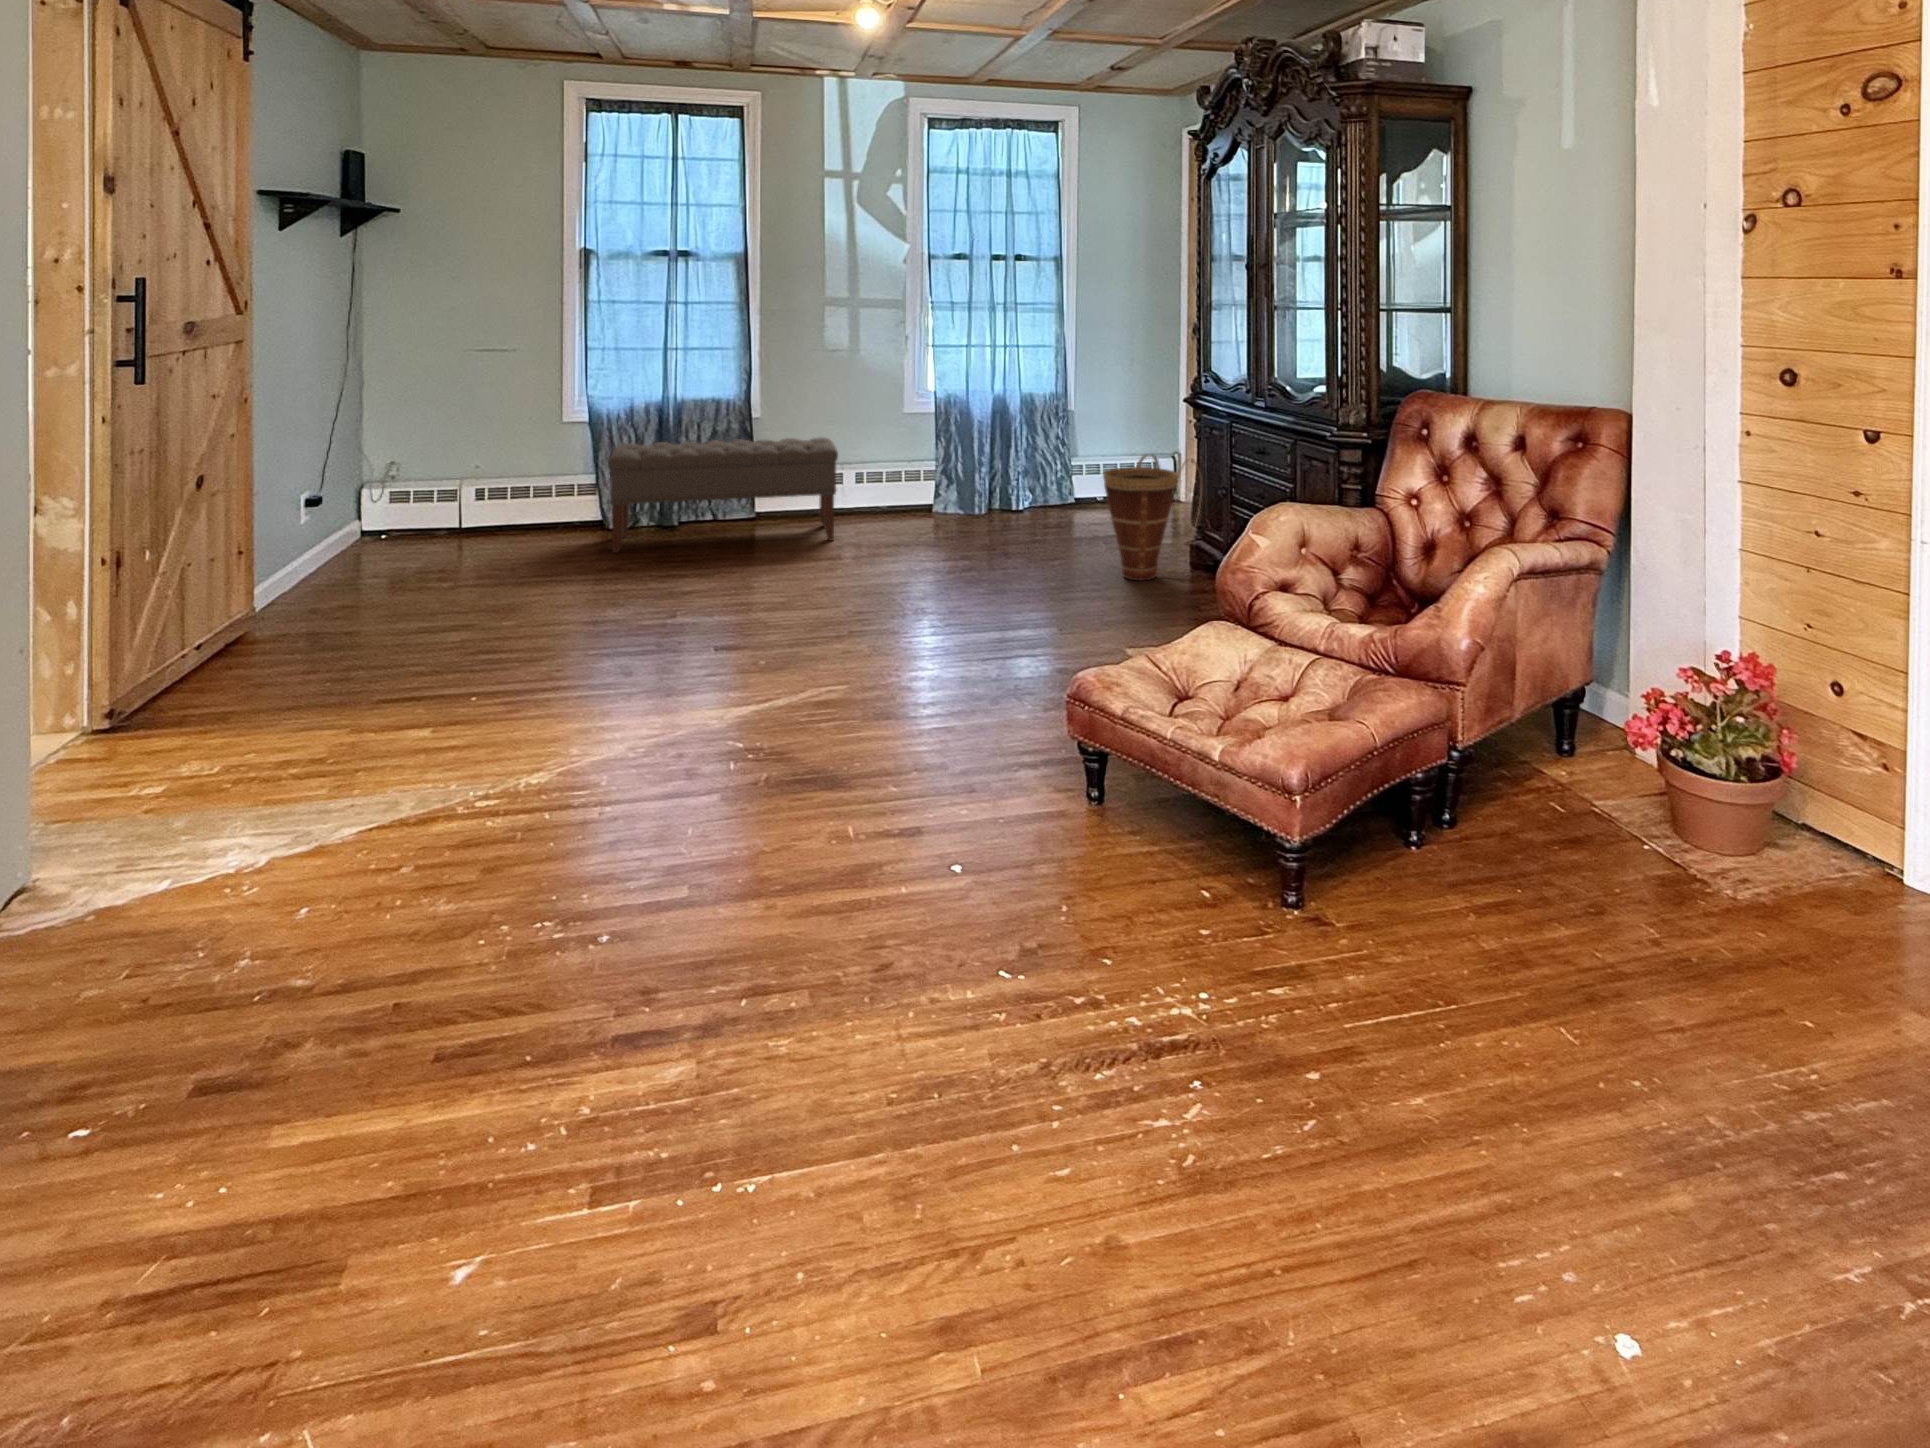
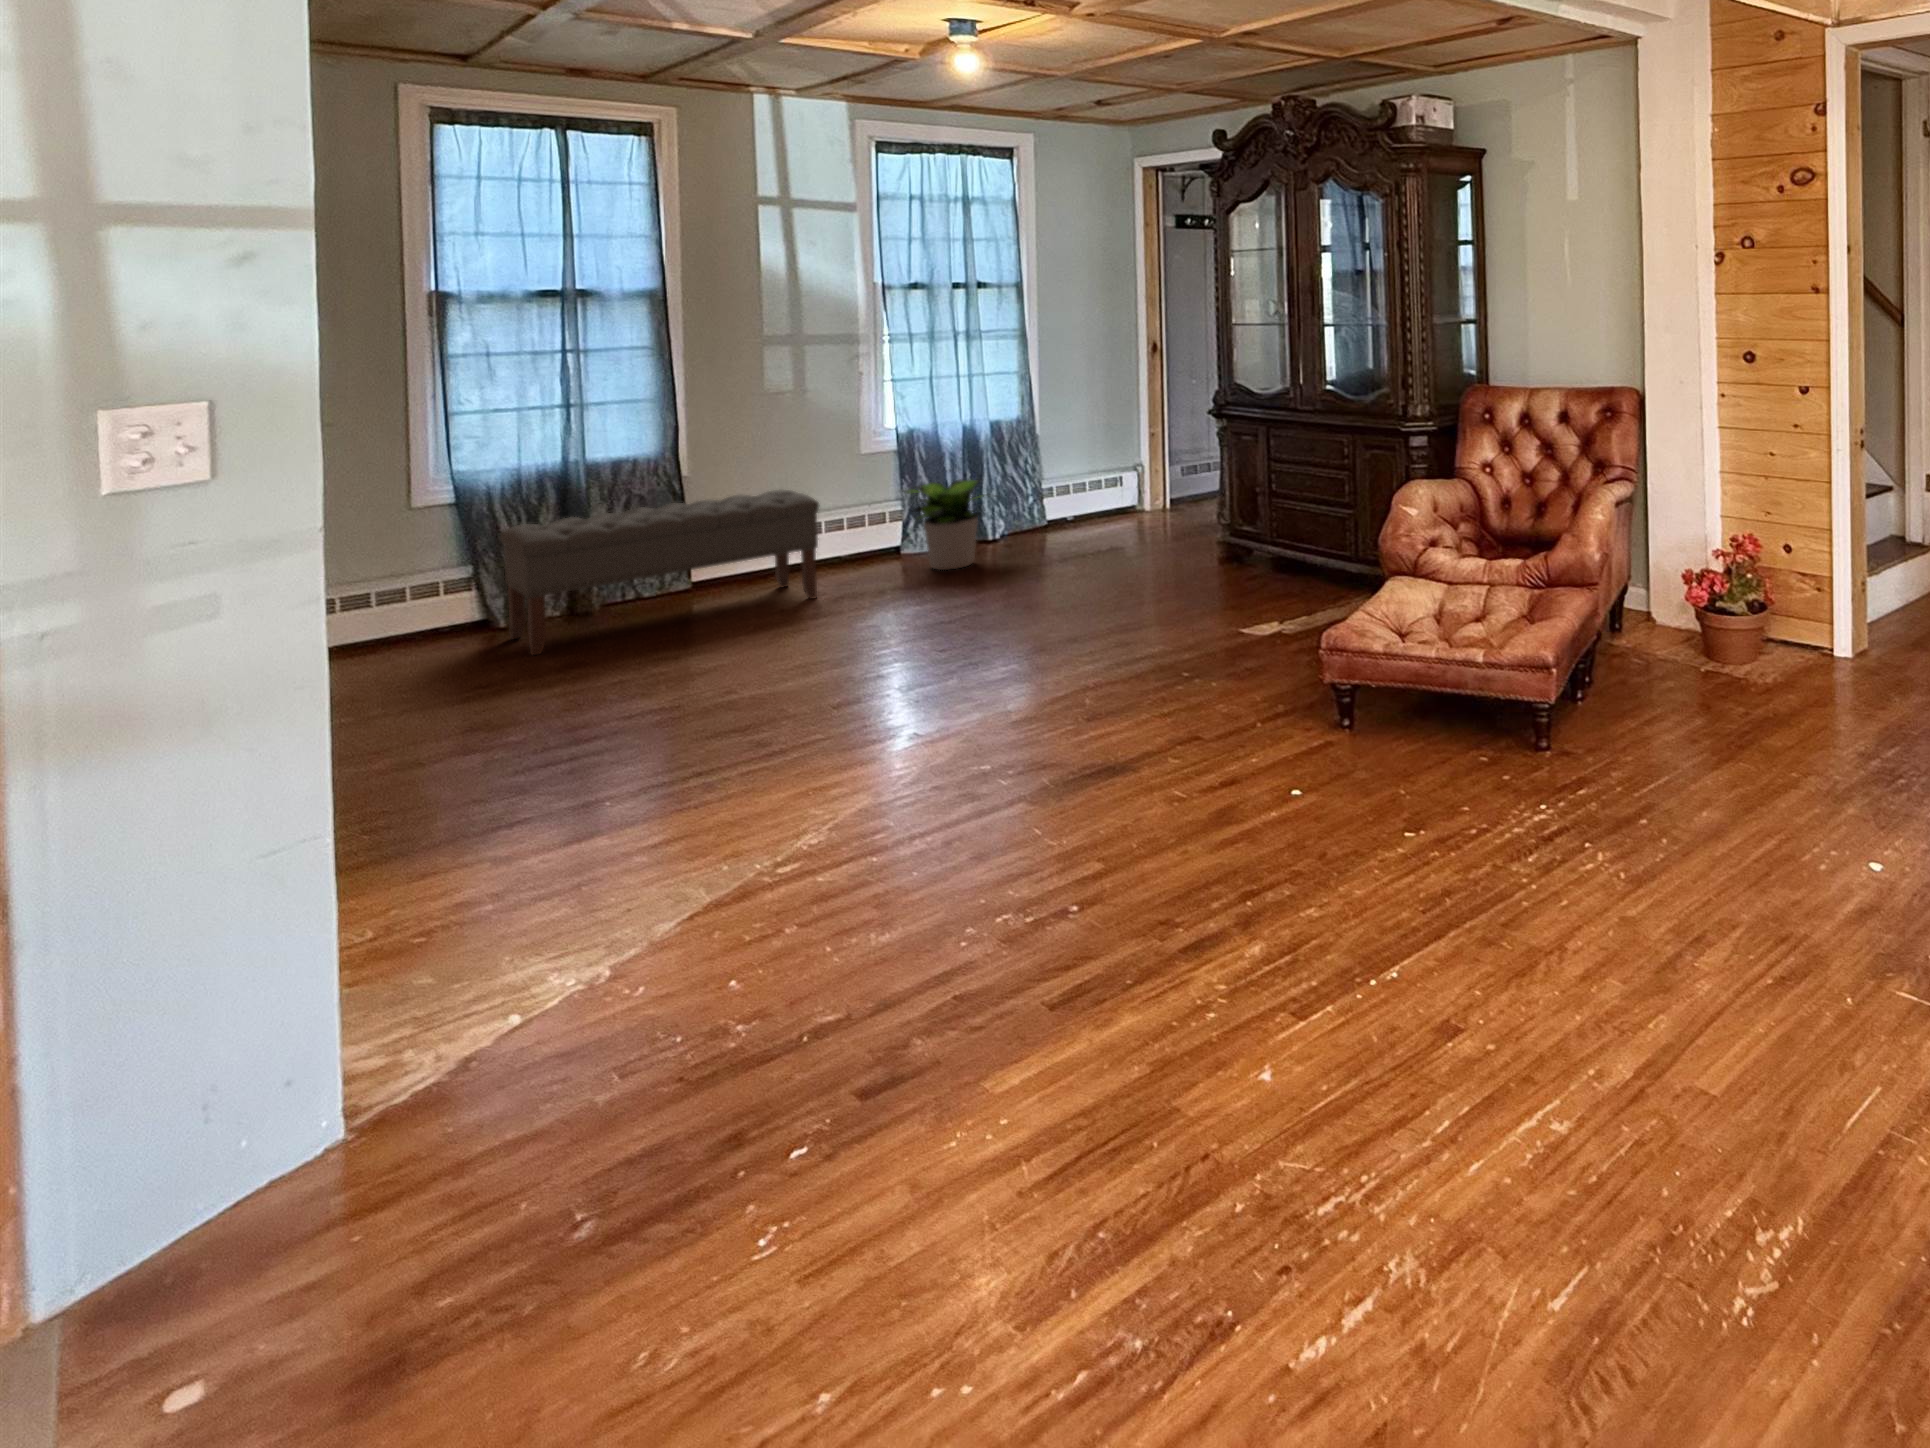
potted plant: none [919,446,1011,532] -> present [905,479,990,570]
basket: present [1103,455,1202,580] -> none [1149,464,1233,580]

